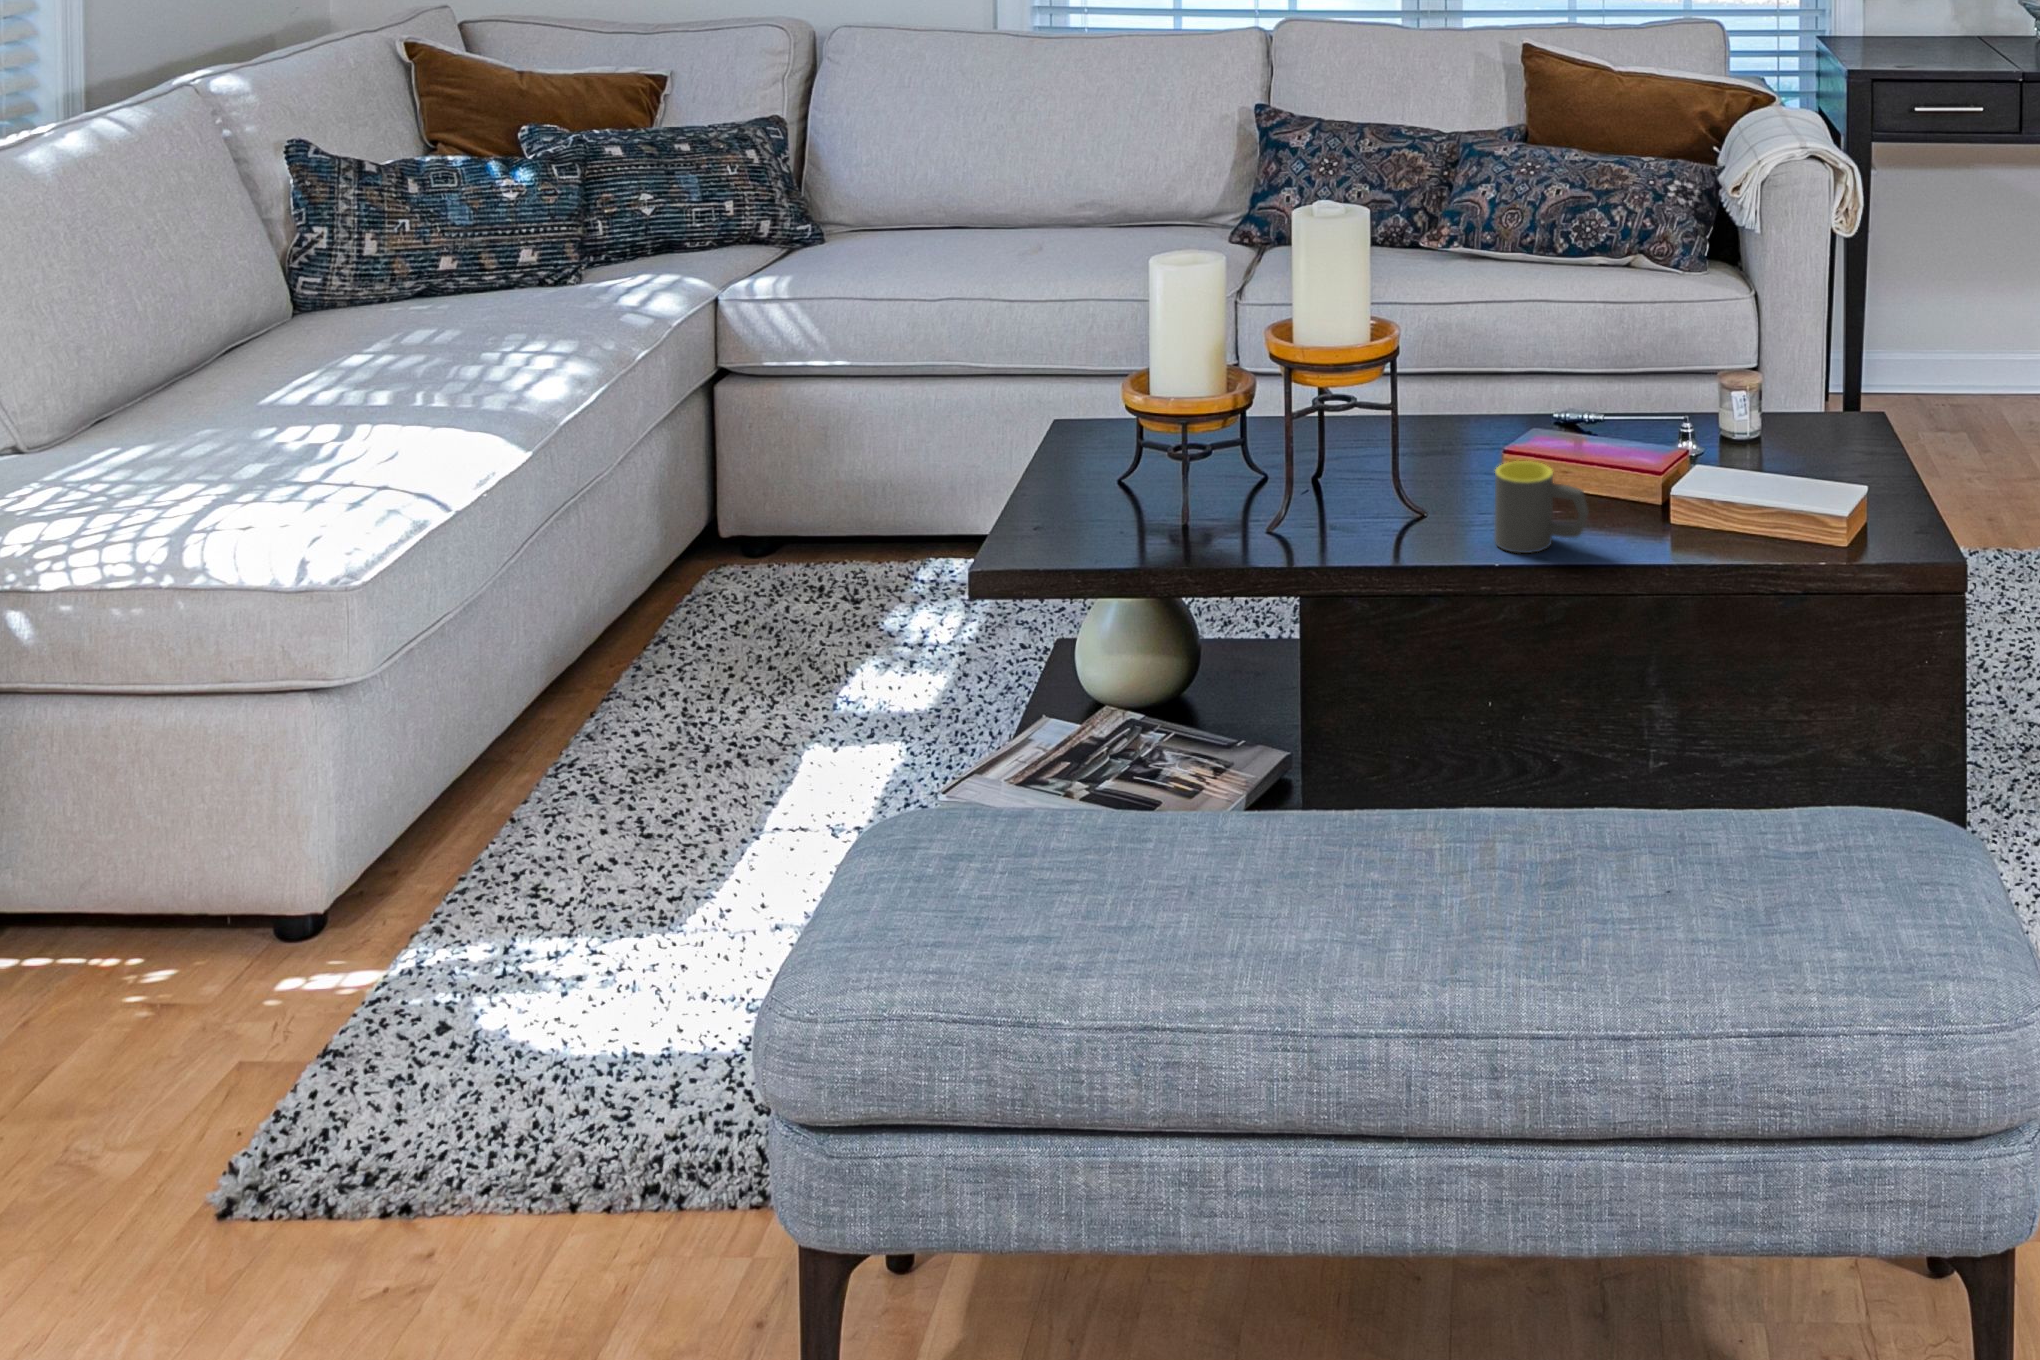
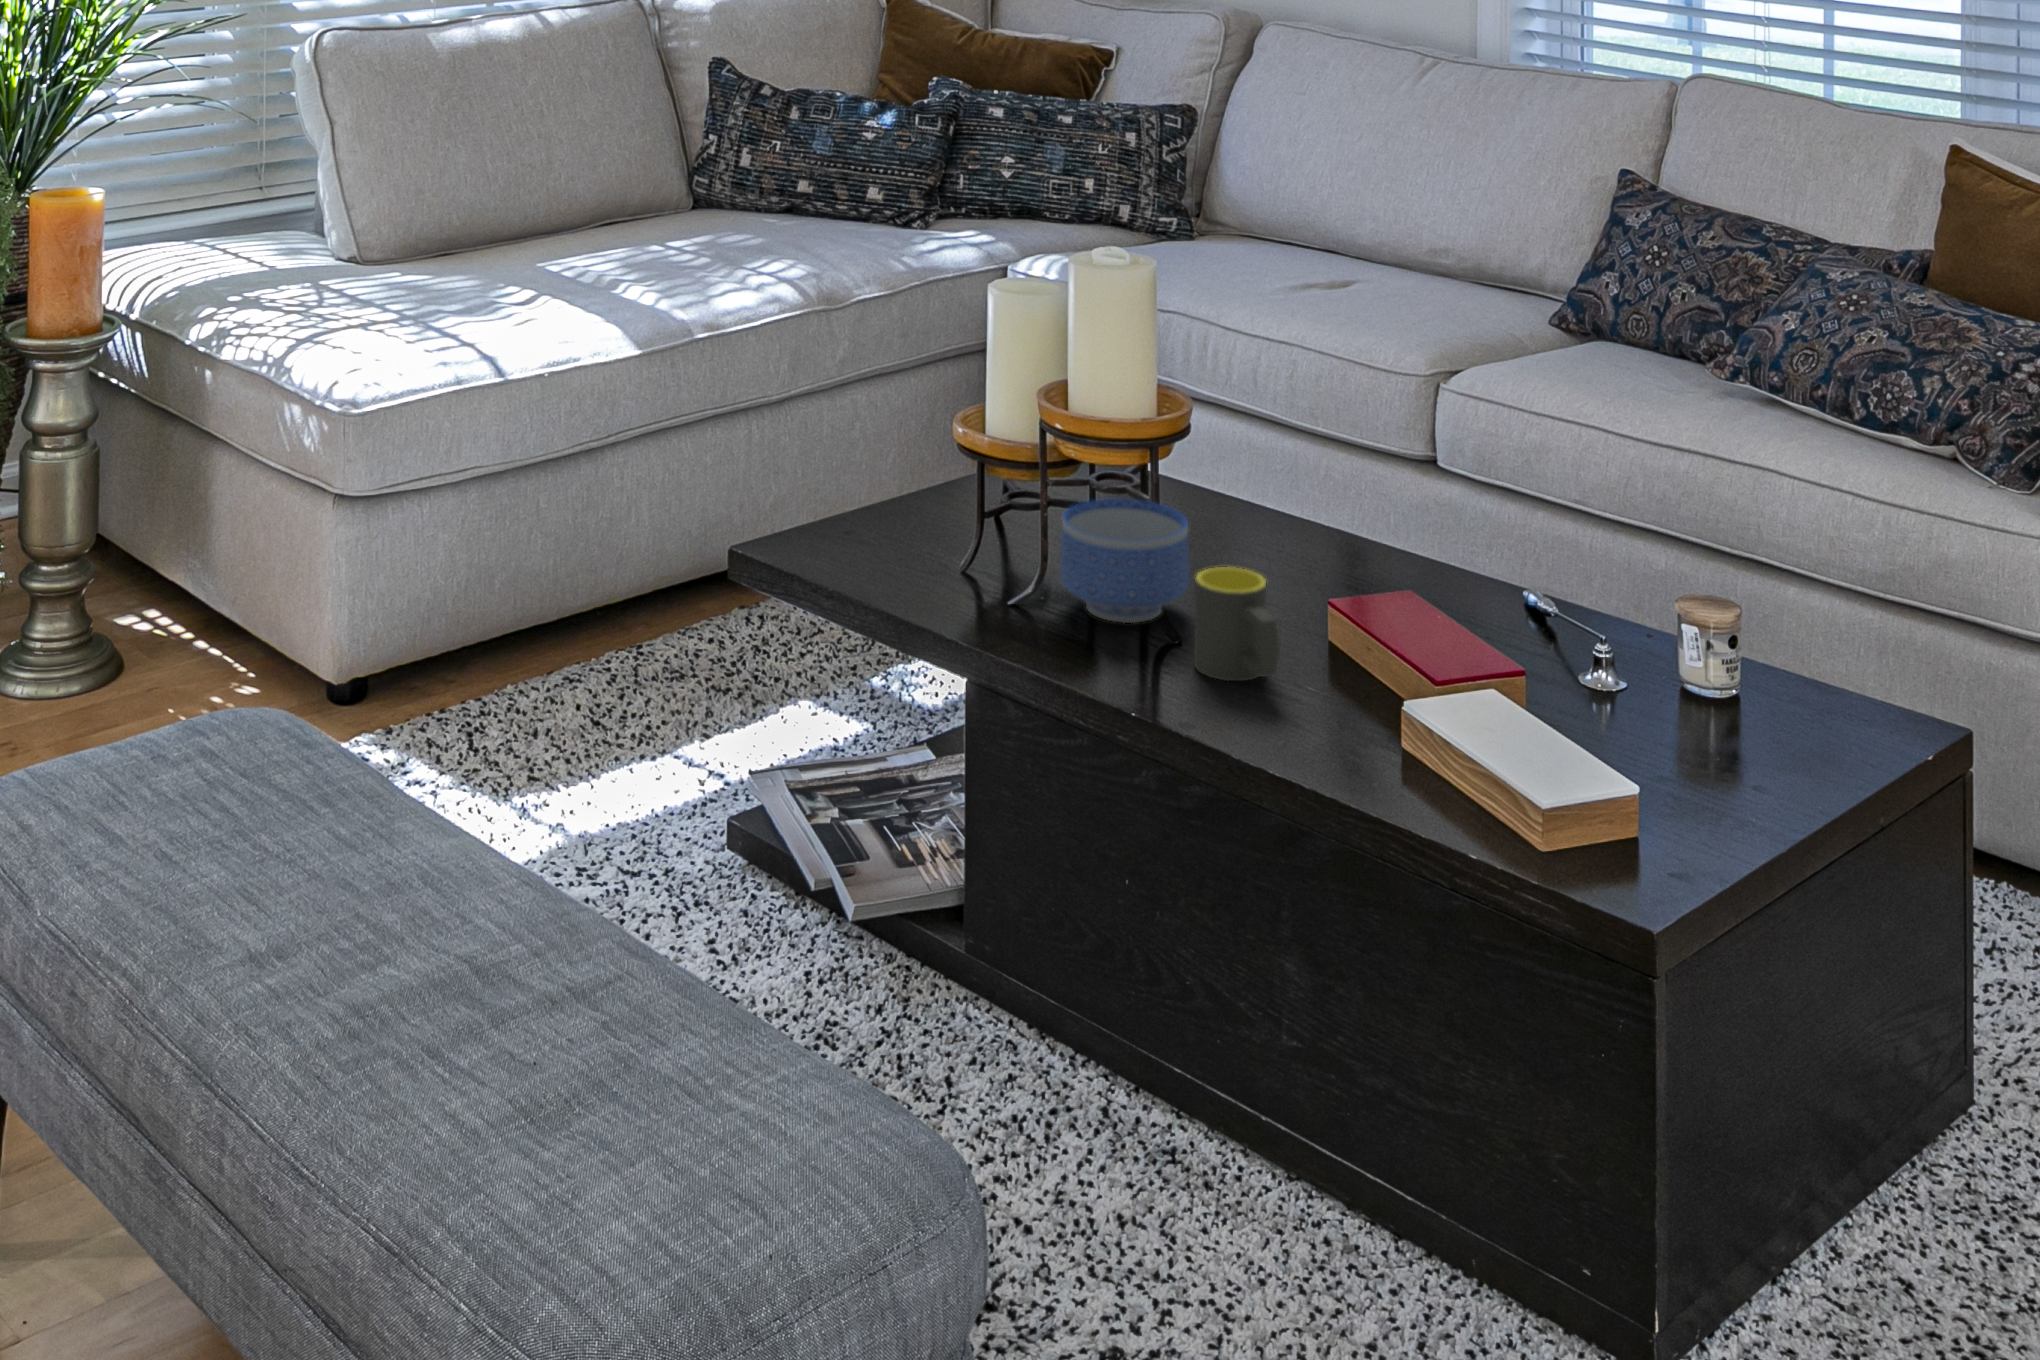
bowl: none [1325,436,1435,542] -> present [1060,499,1189,623]

